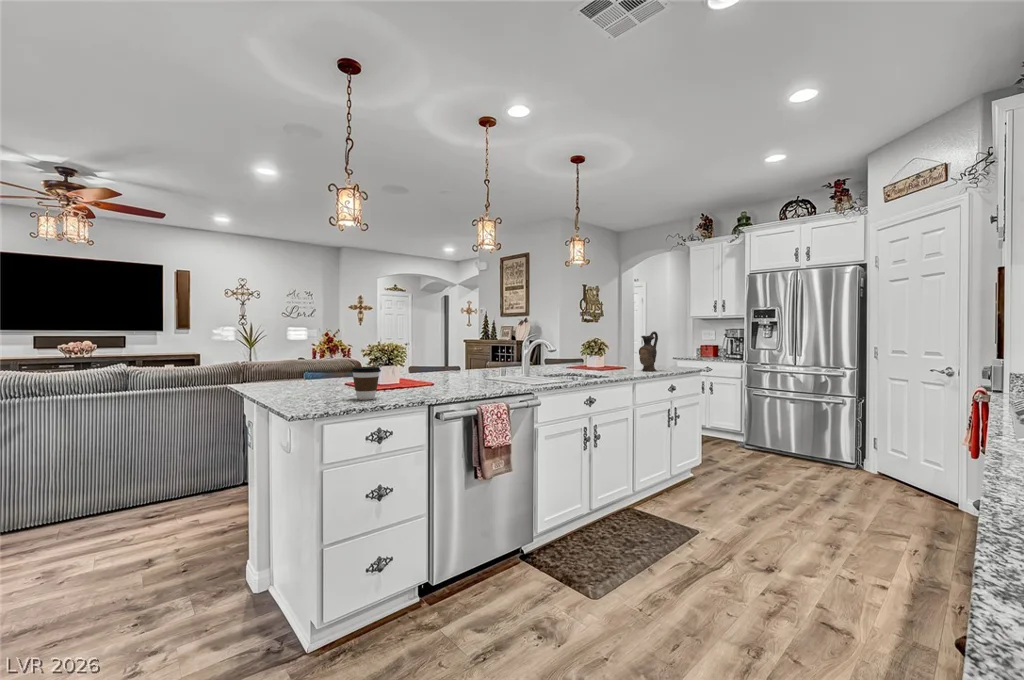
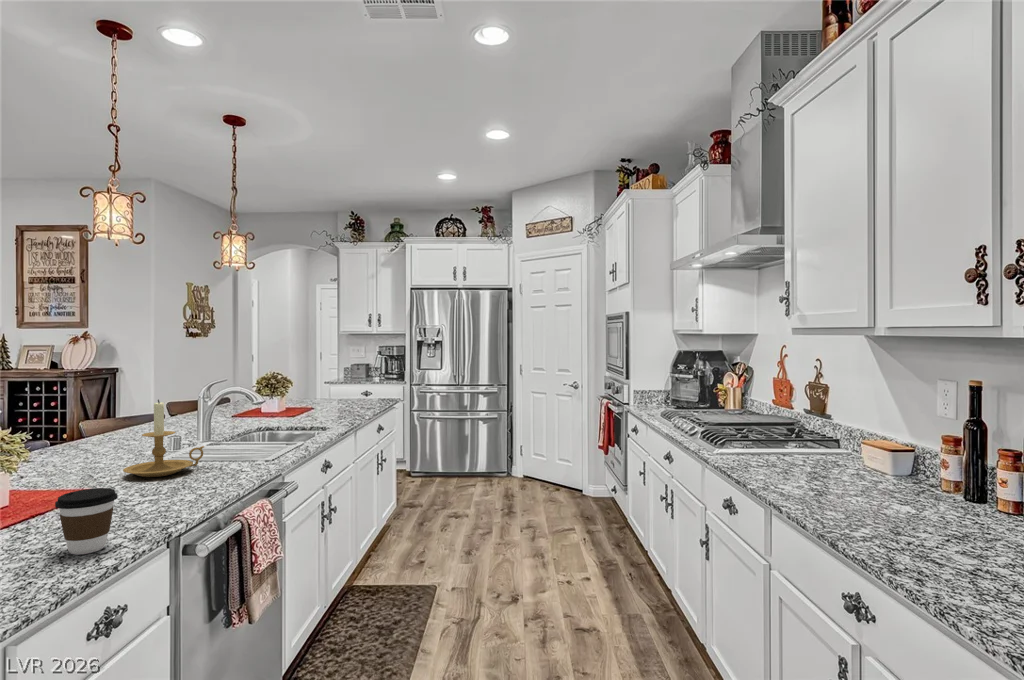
ceramic pitcher: present [639,331,658,371] -> none [336,363,358,412]
candle holder: none [446,335,490,382] -> present [123,400,204,477]

